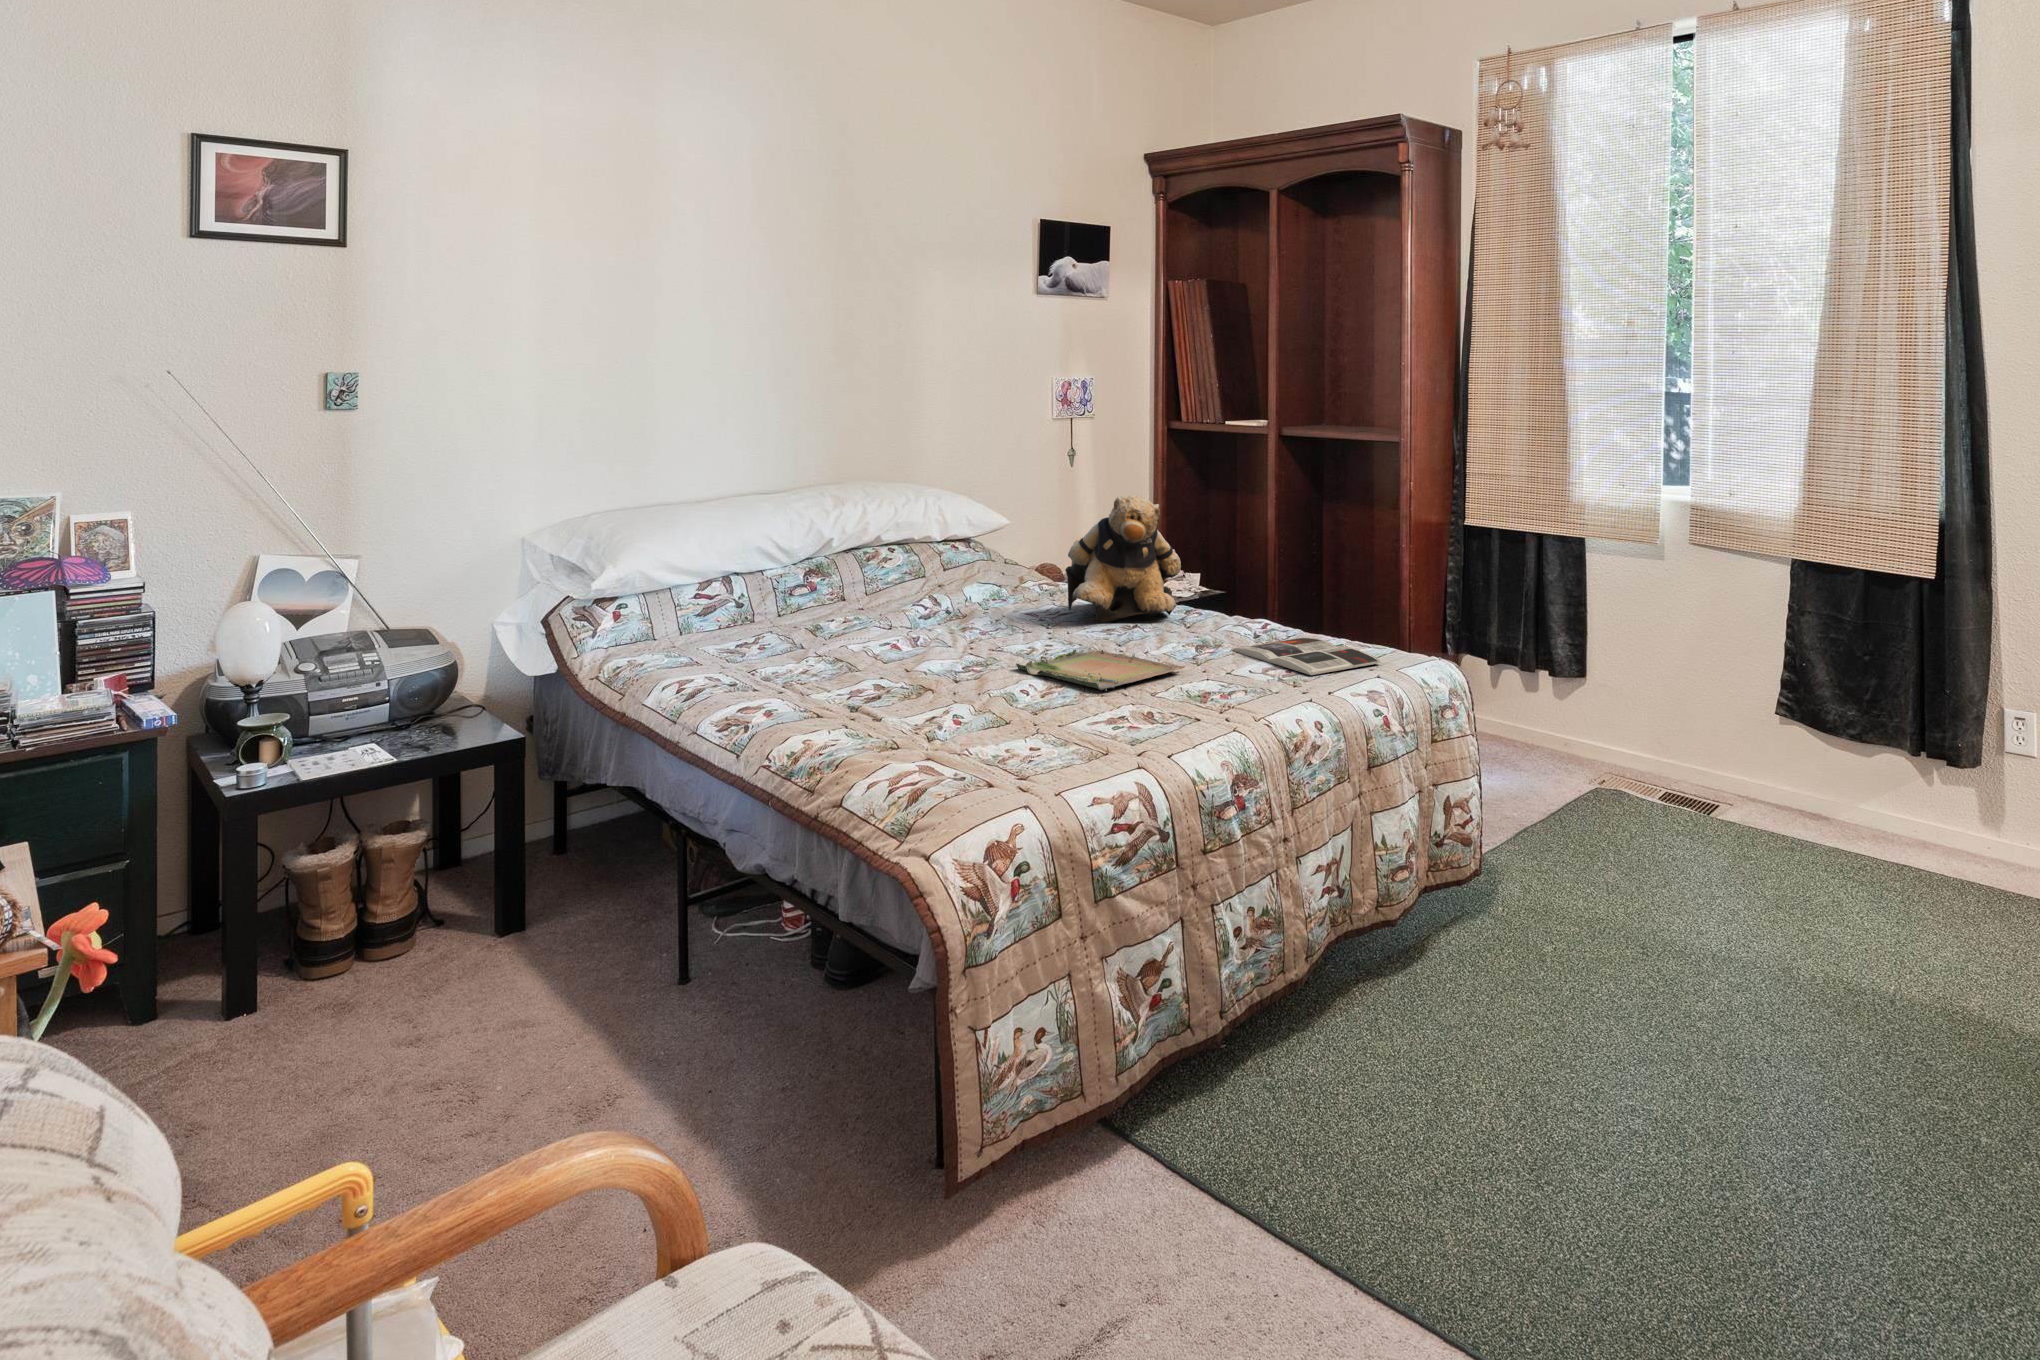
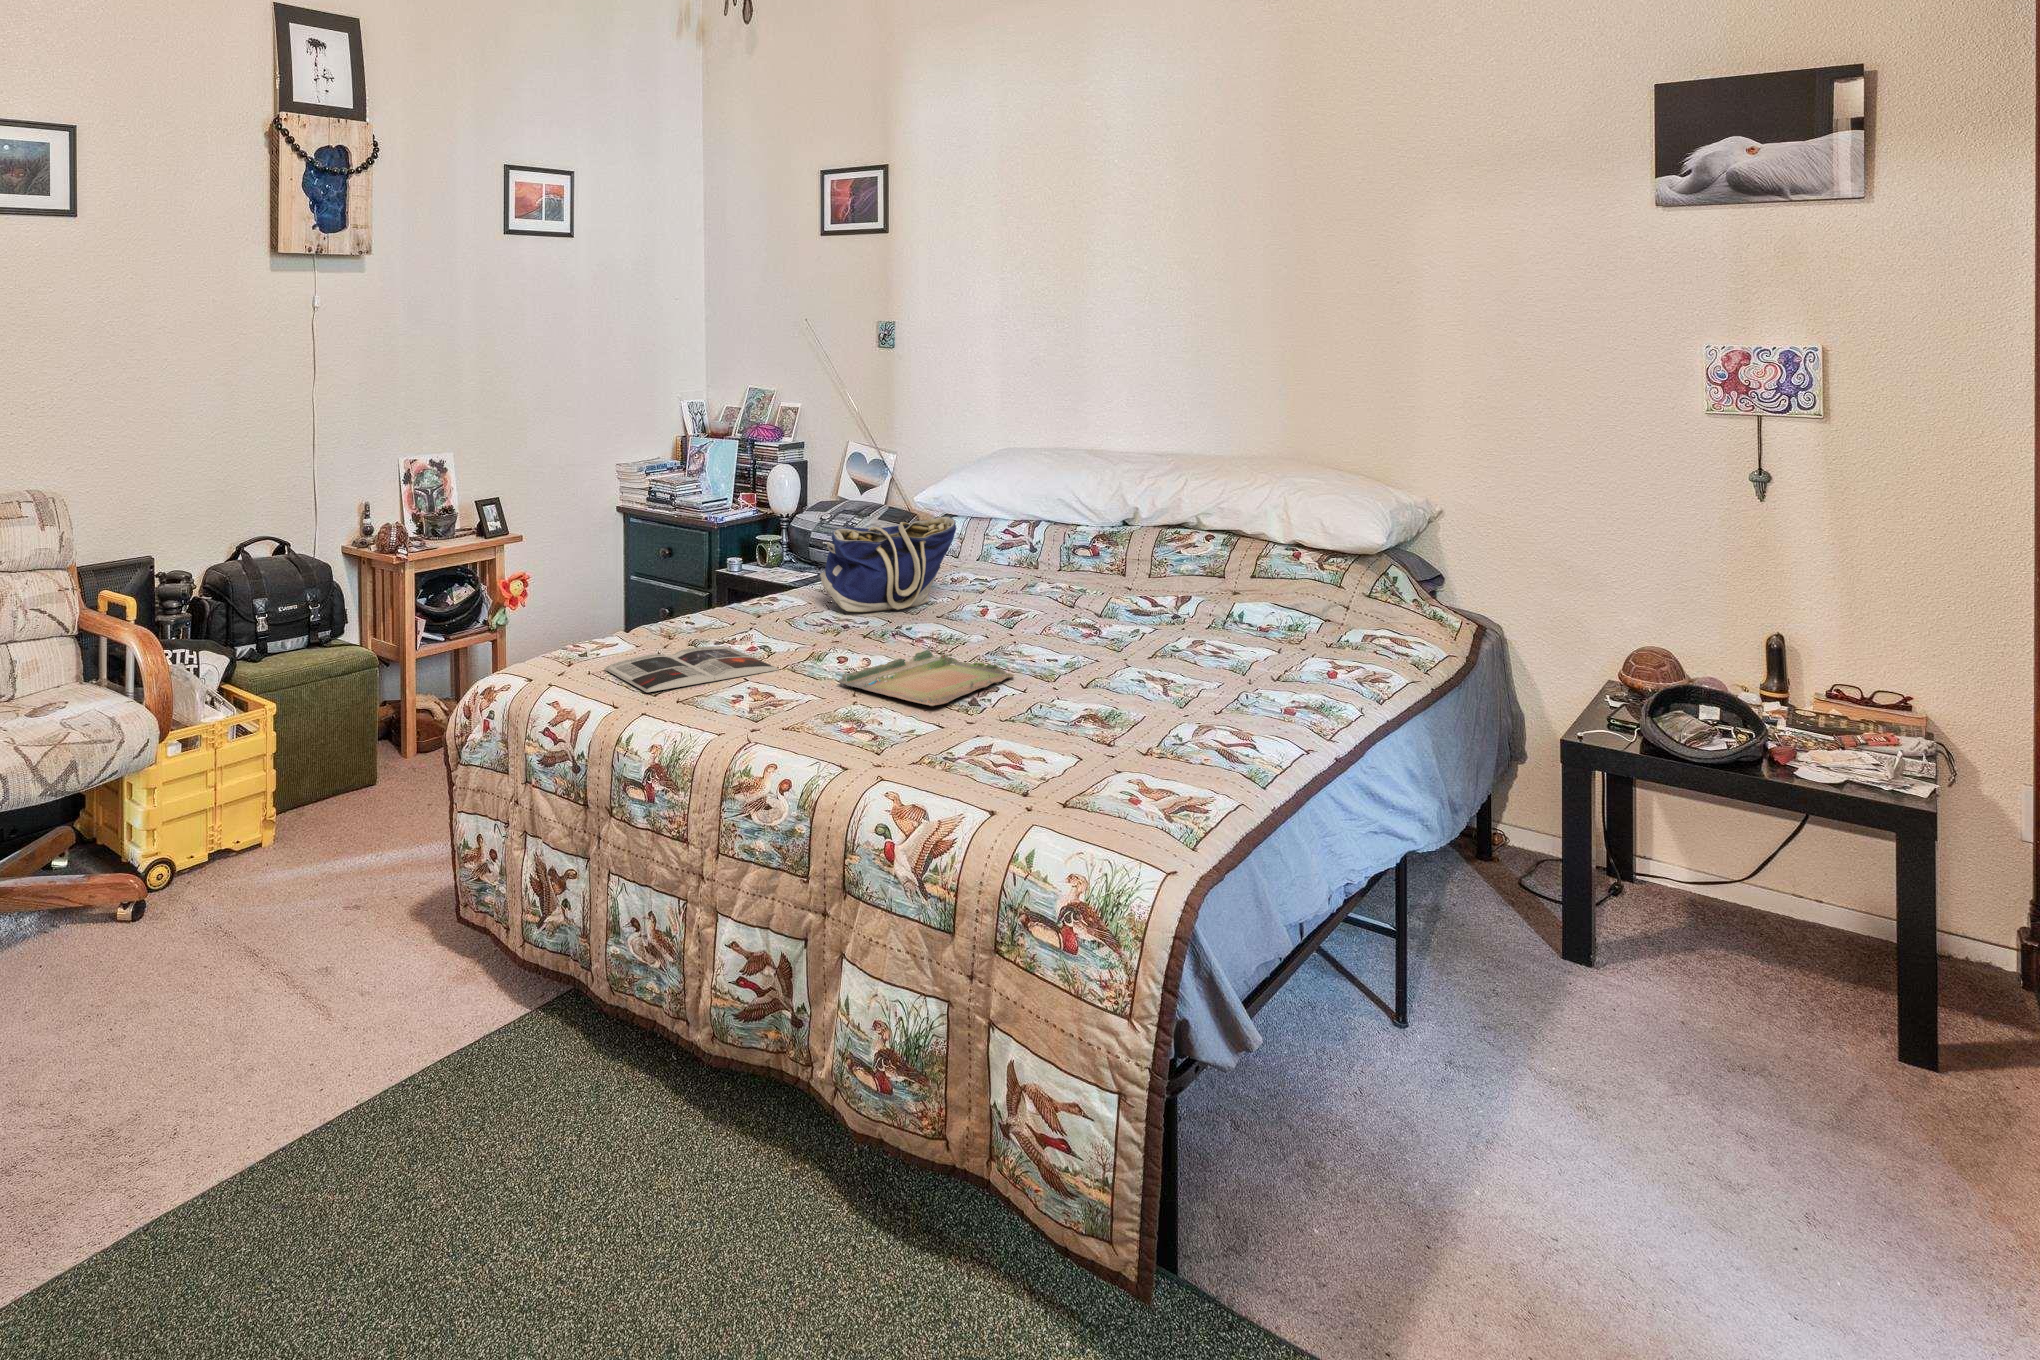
teddy bear: present [1065,495,1181,623] -> none [1155,518,1329,700]
tote bag: none [764,563,870,691] -> present [820,516,956,612]
magazine: present [1233,638,1382,675] -> present [605,646,779,692]

